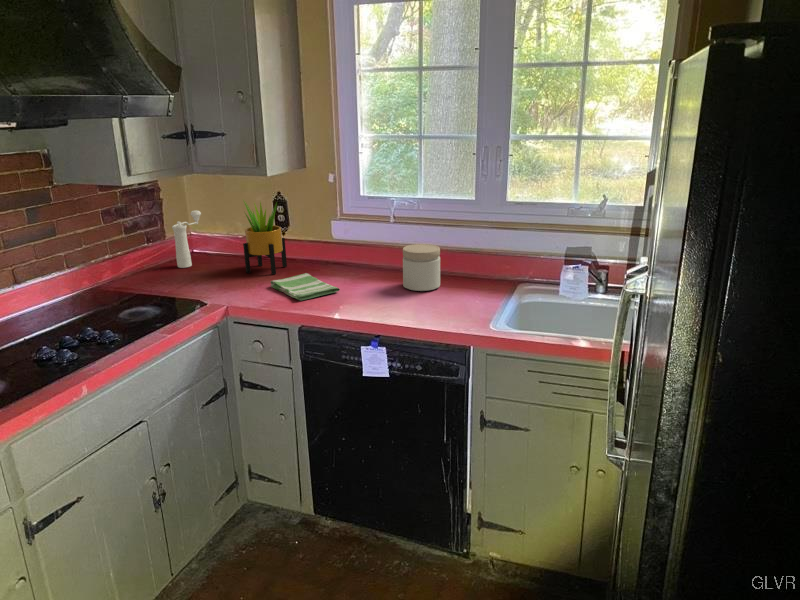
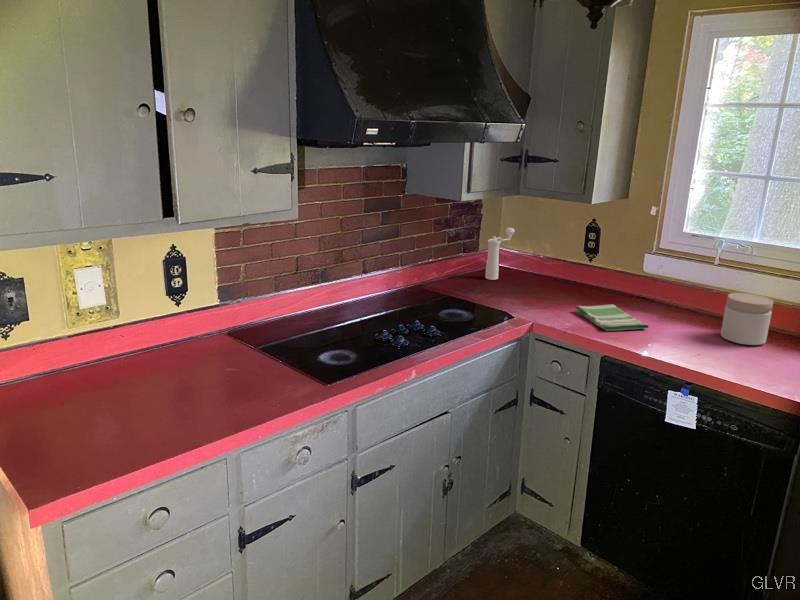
potted plant: present [243,202,287,274] -> none [550,222,596,300]

